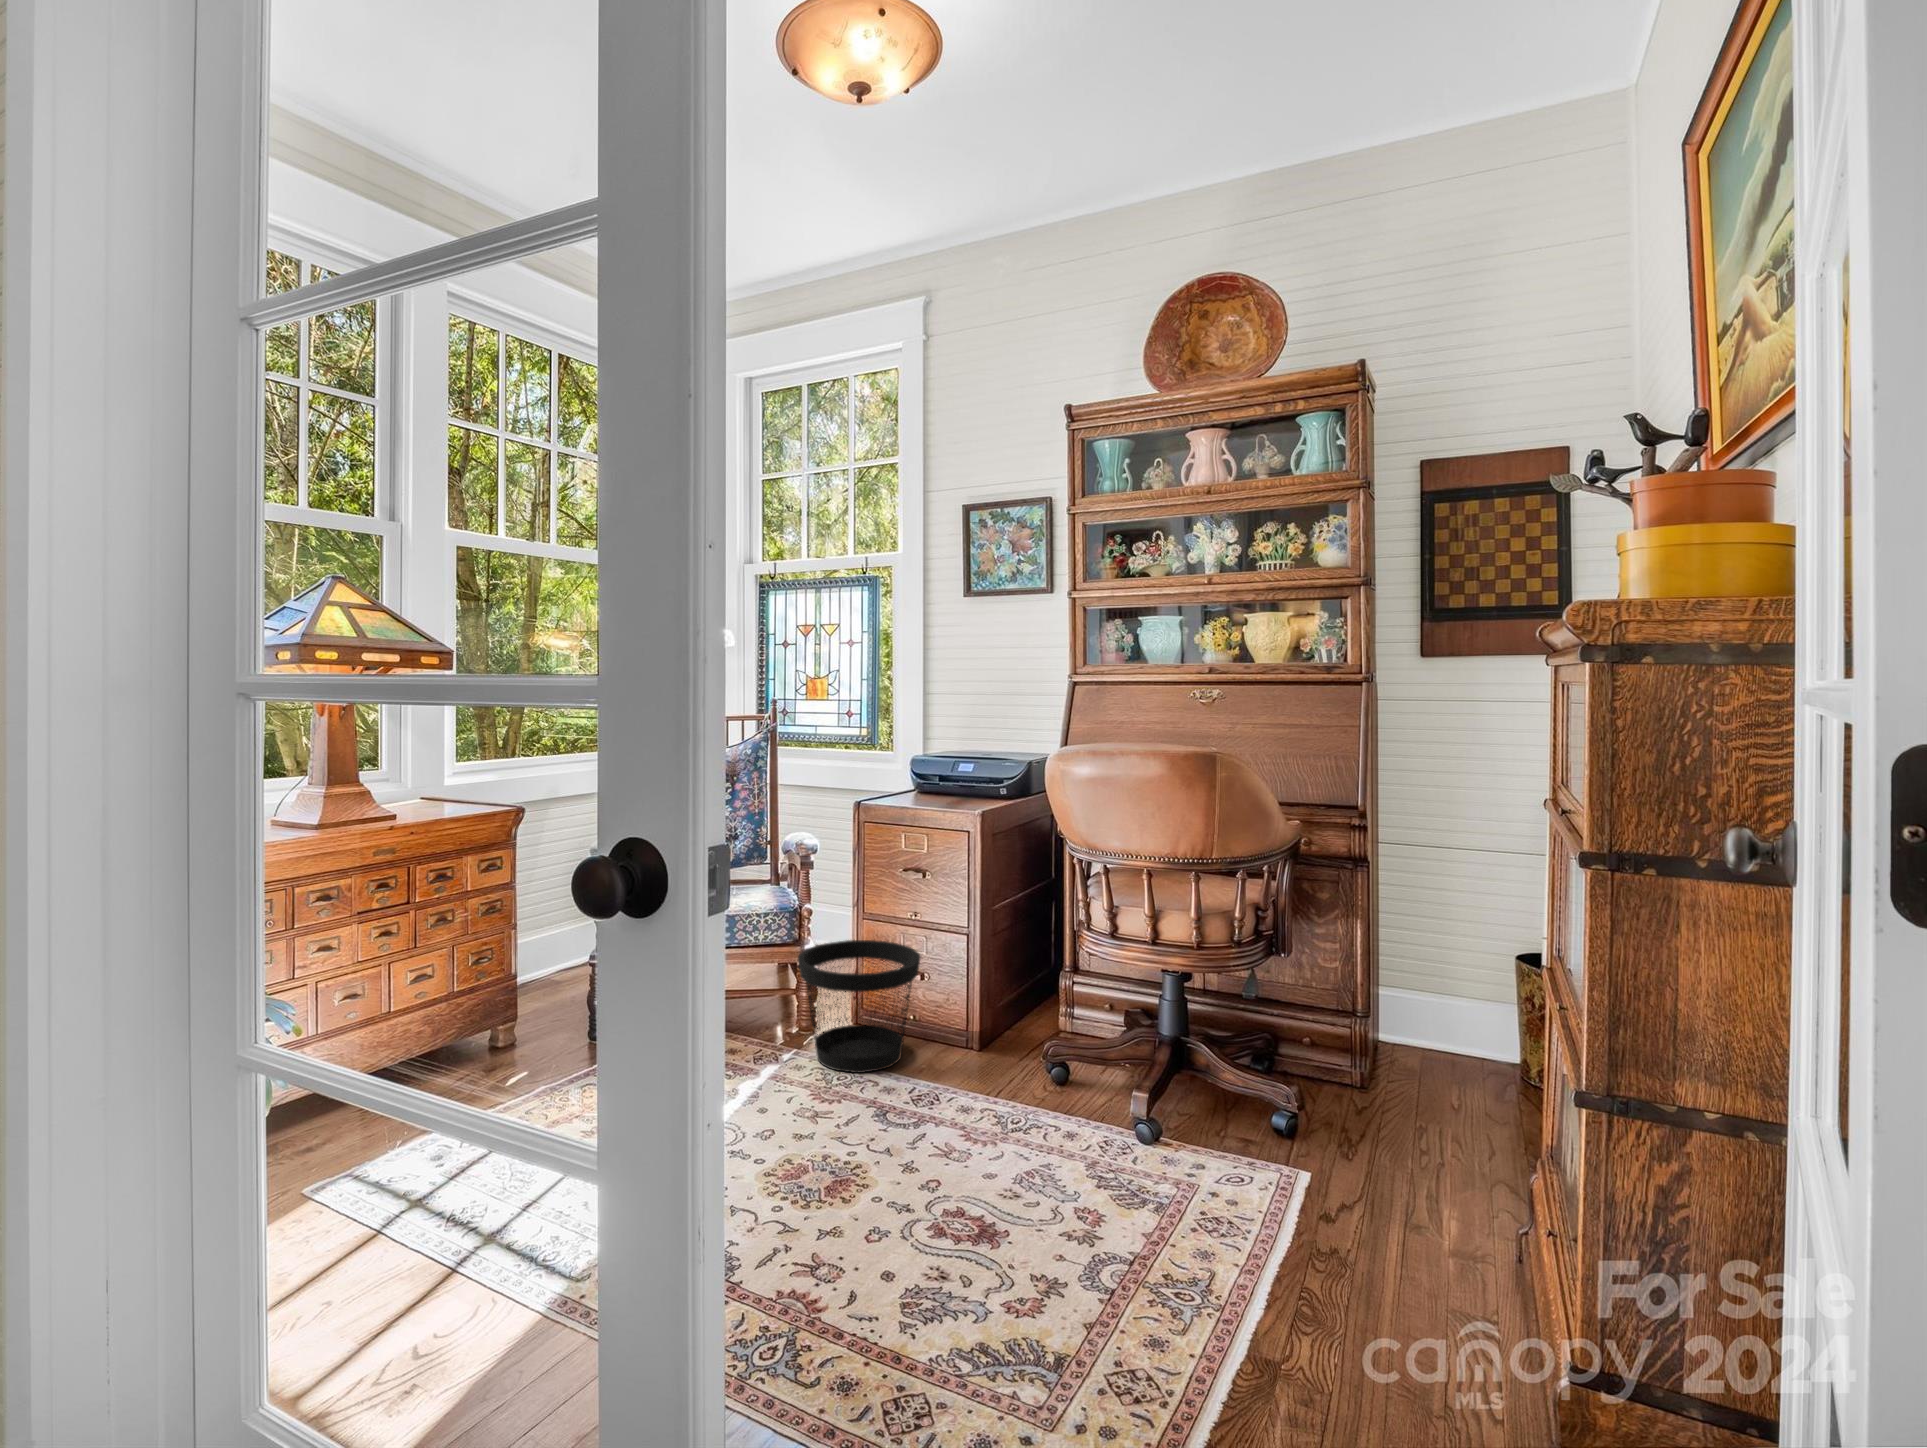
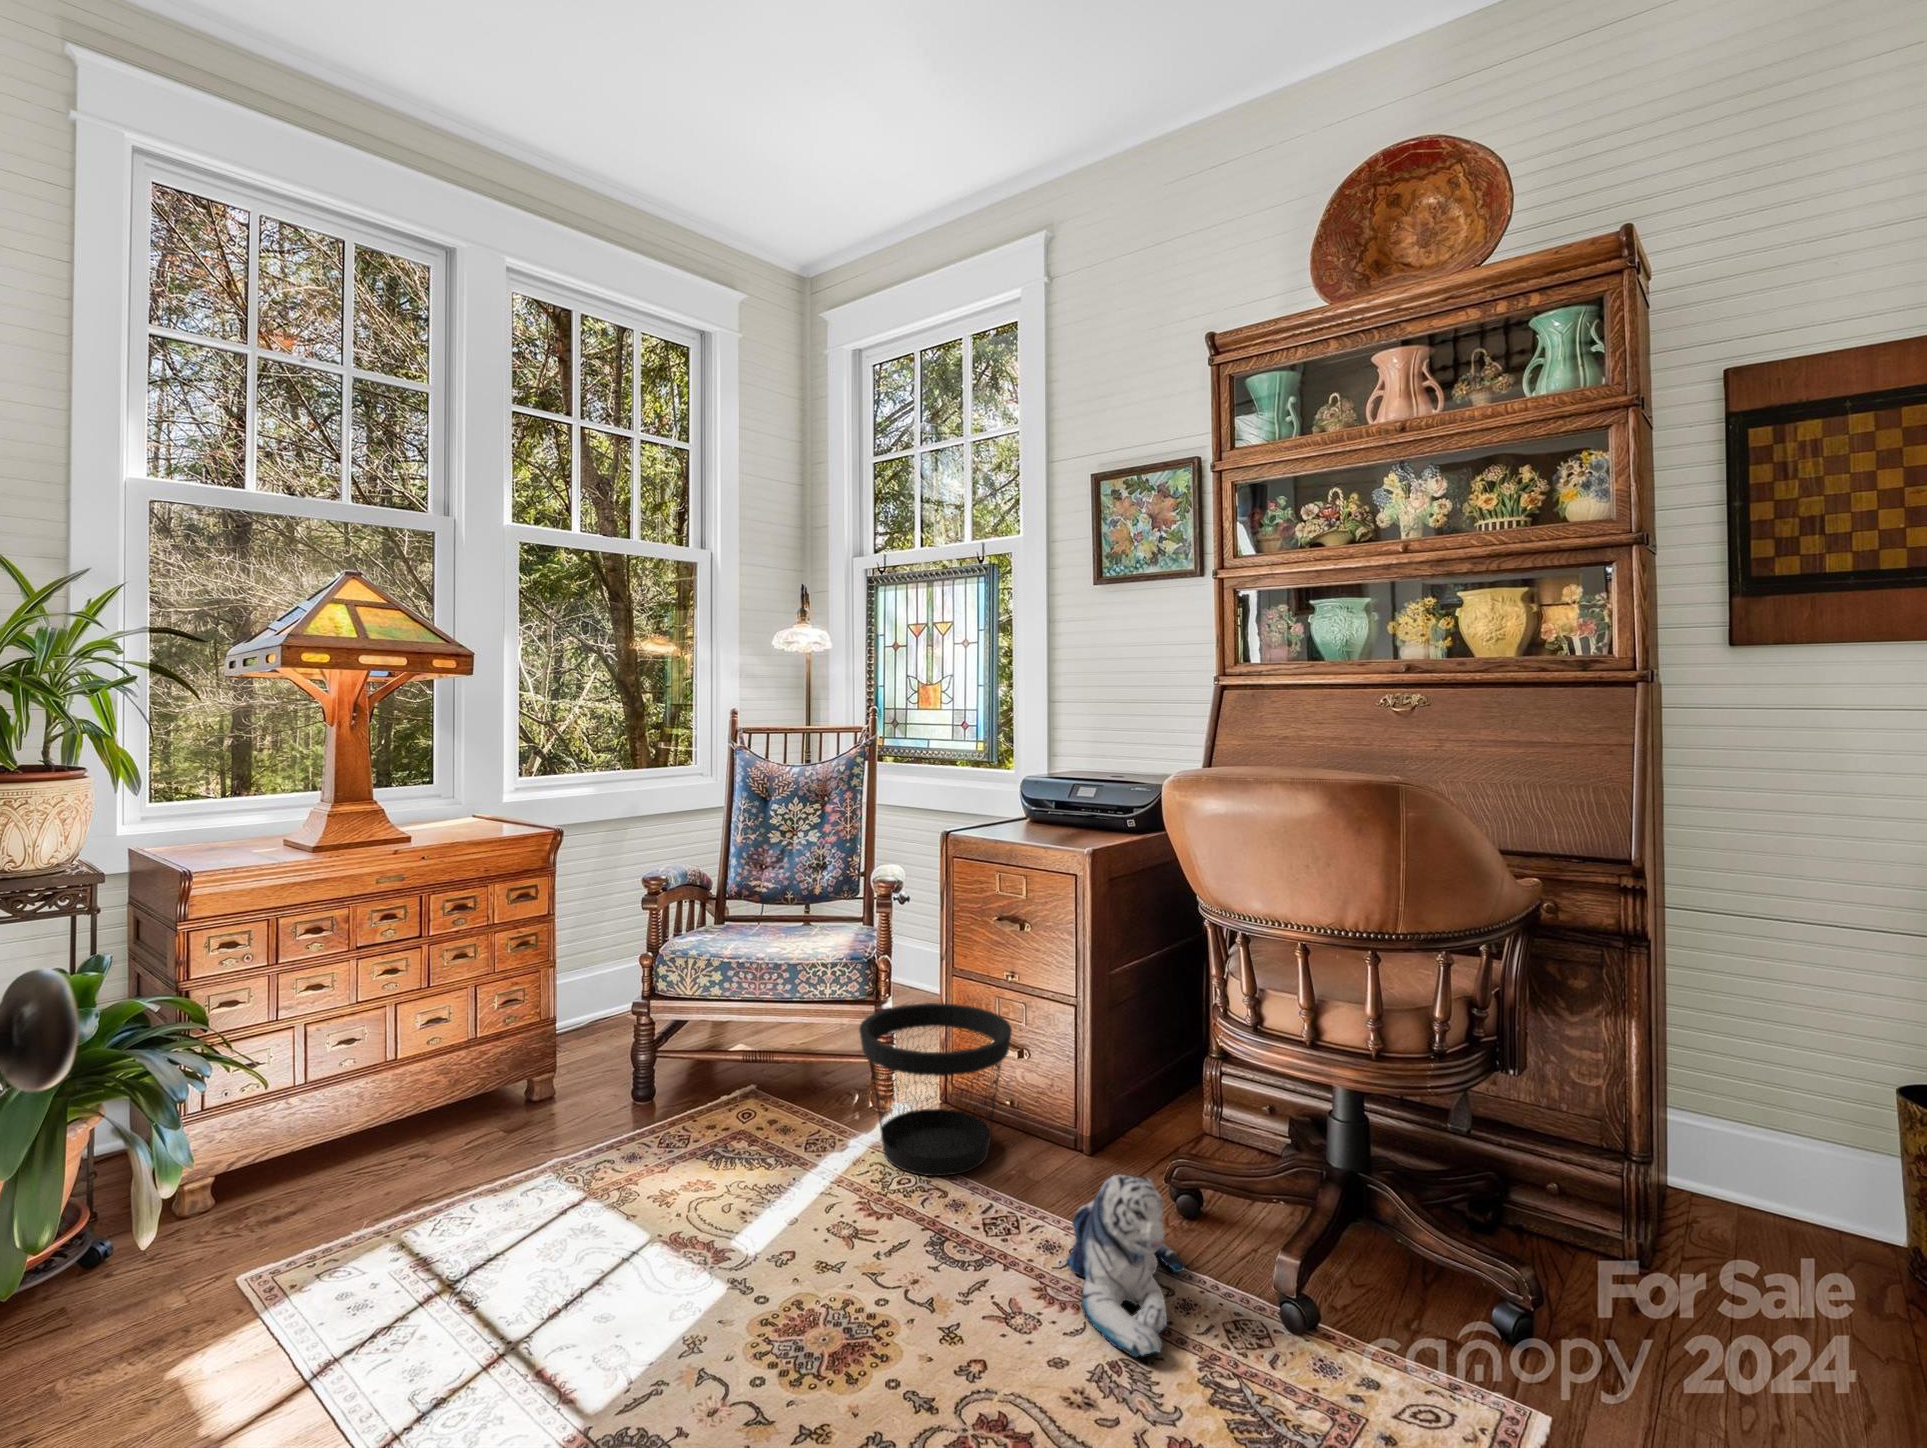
plush toy: none [980,1045,1067,1168] -> present [1067,1175,1185,1357]

